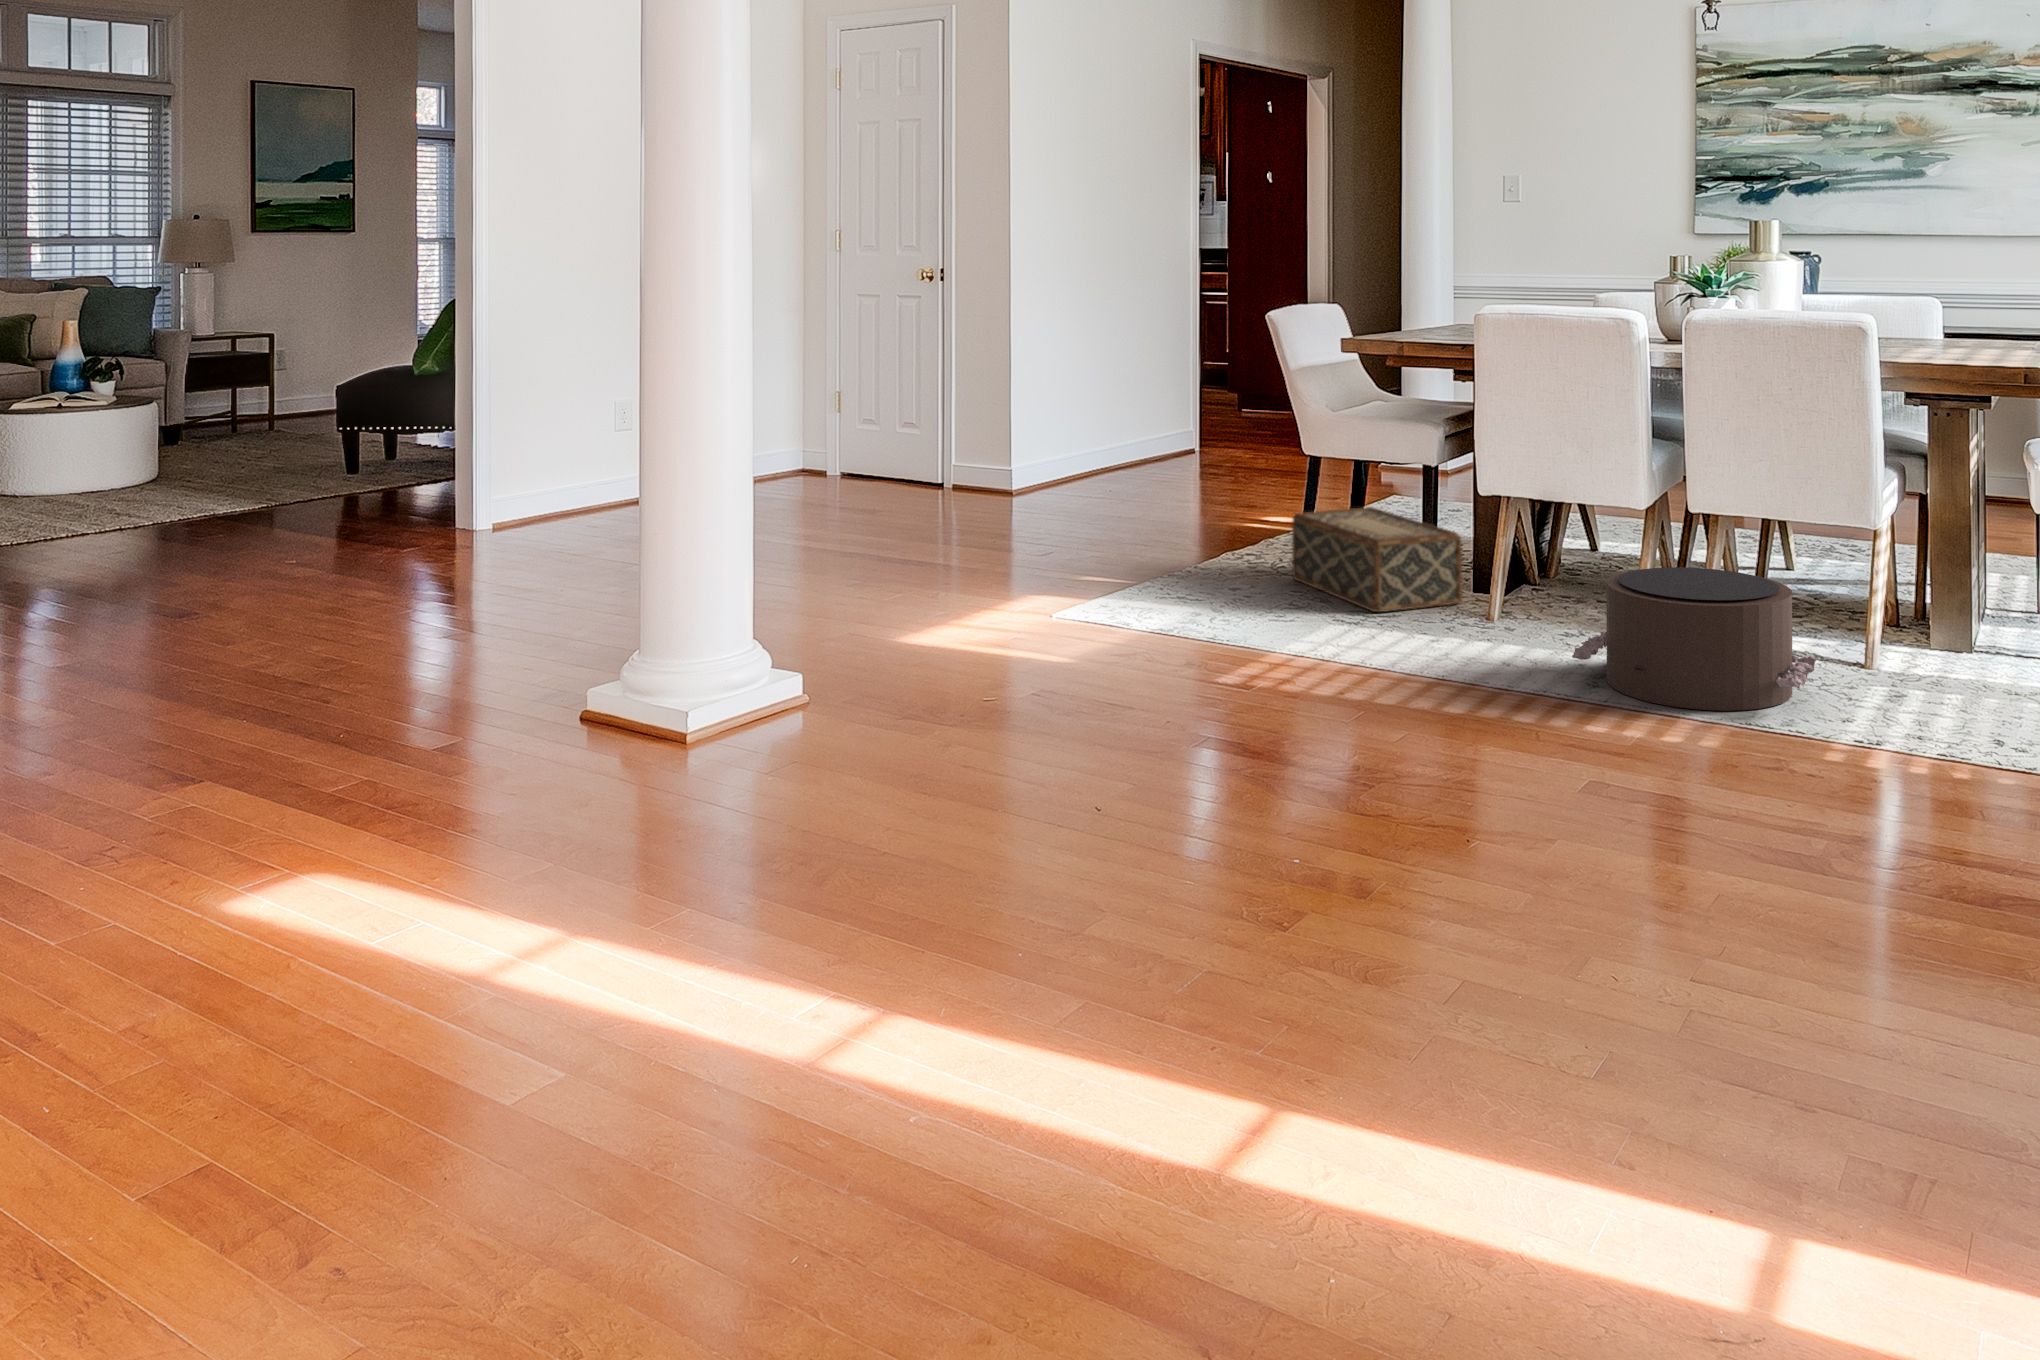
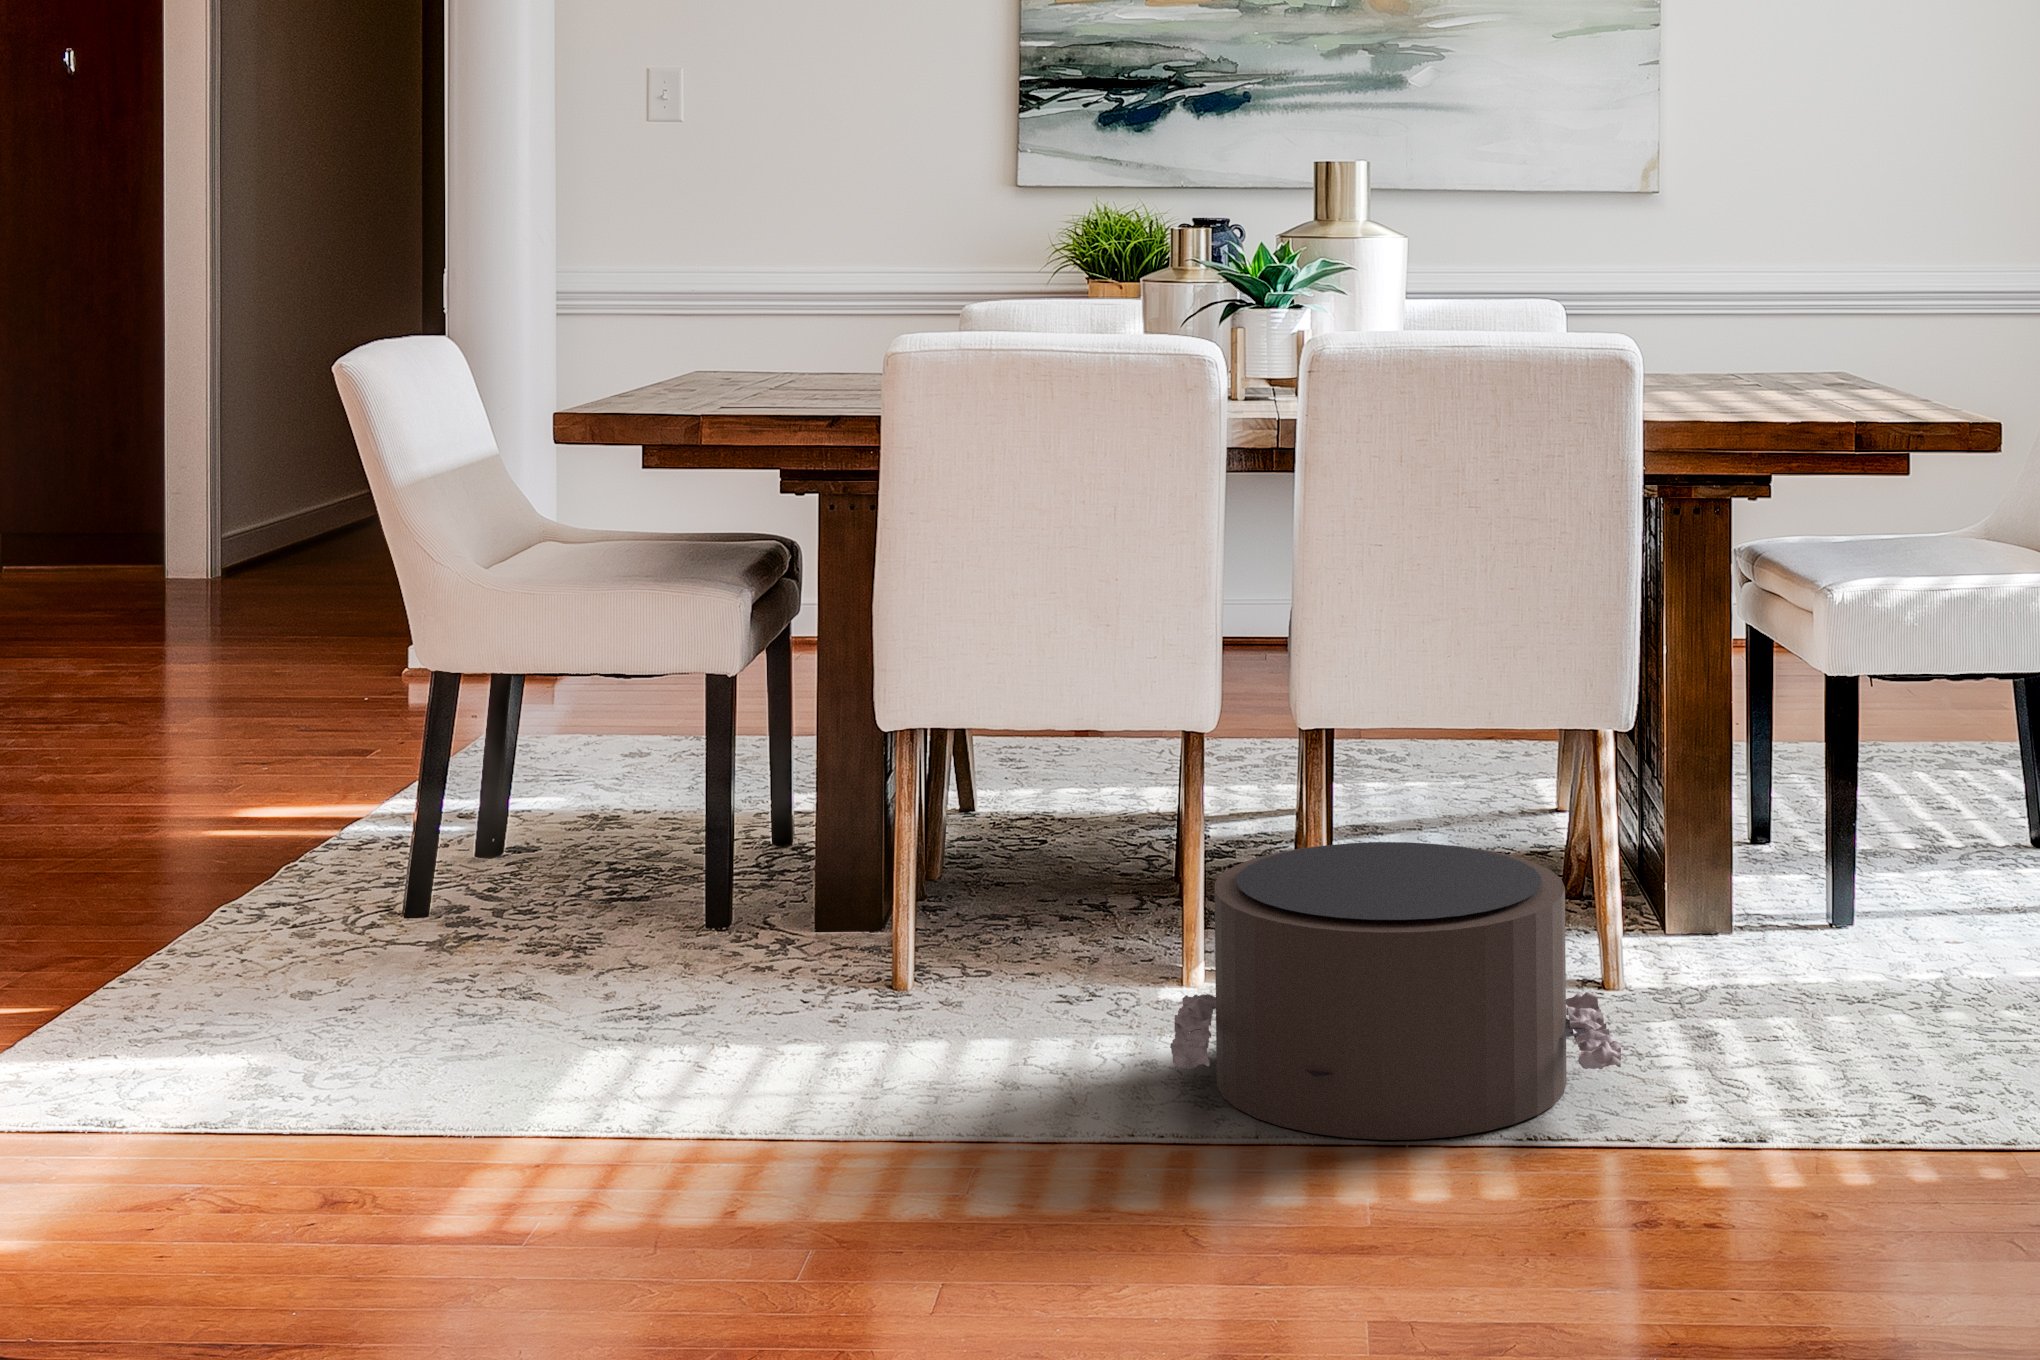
woven basket: present [1292,507,1462,612] -> none [413,771,814,1008]

